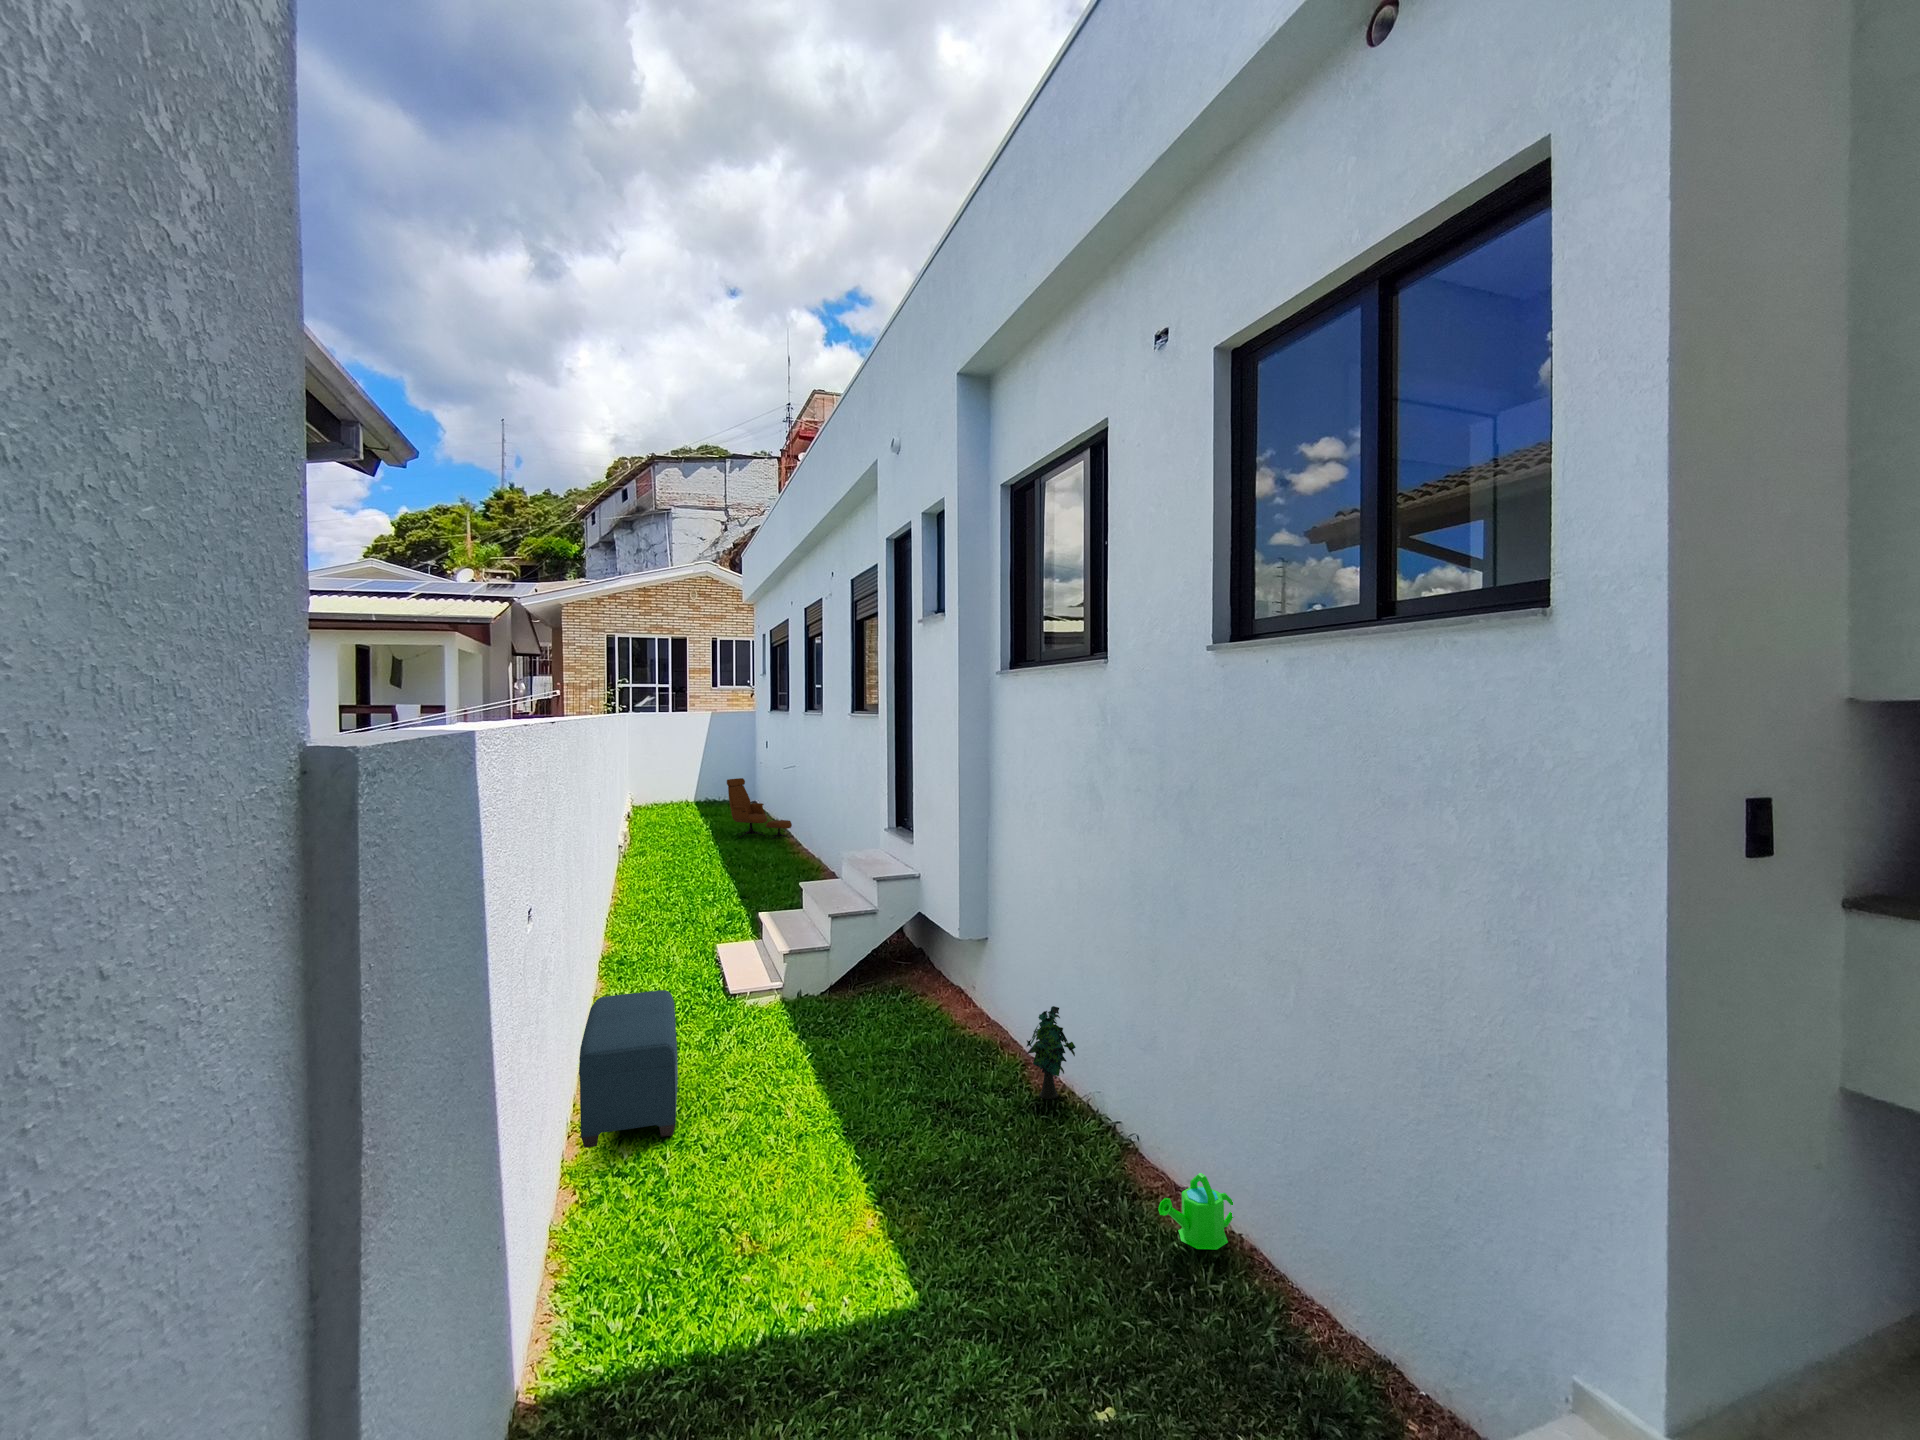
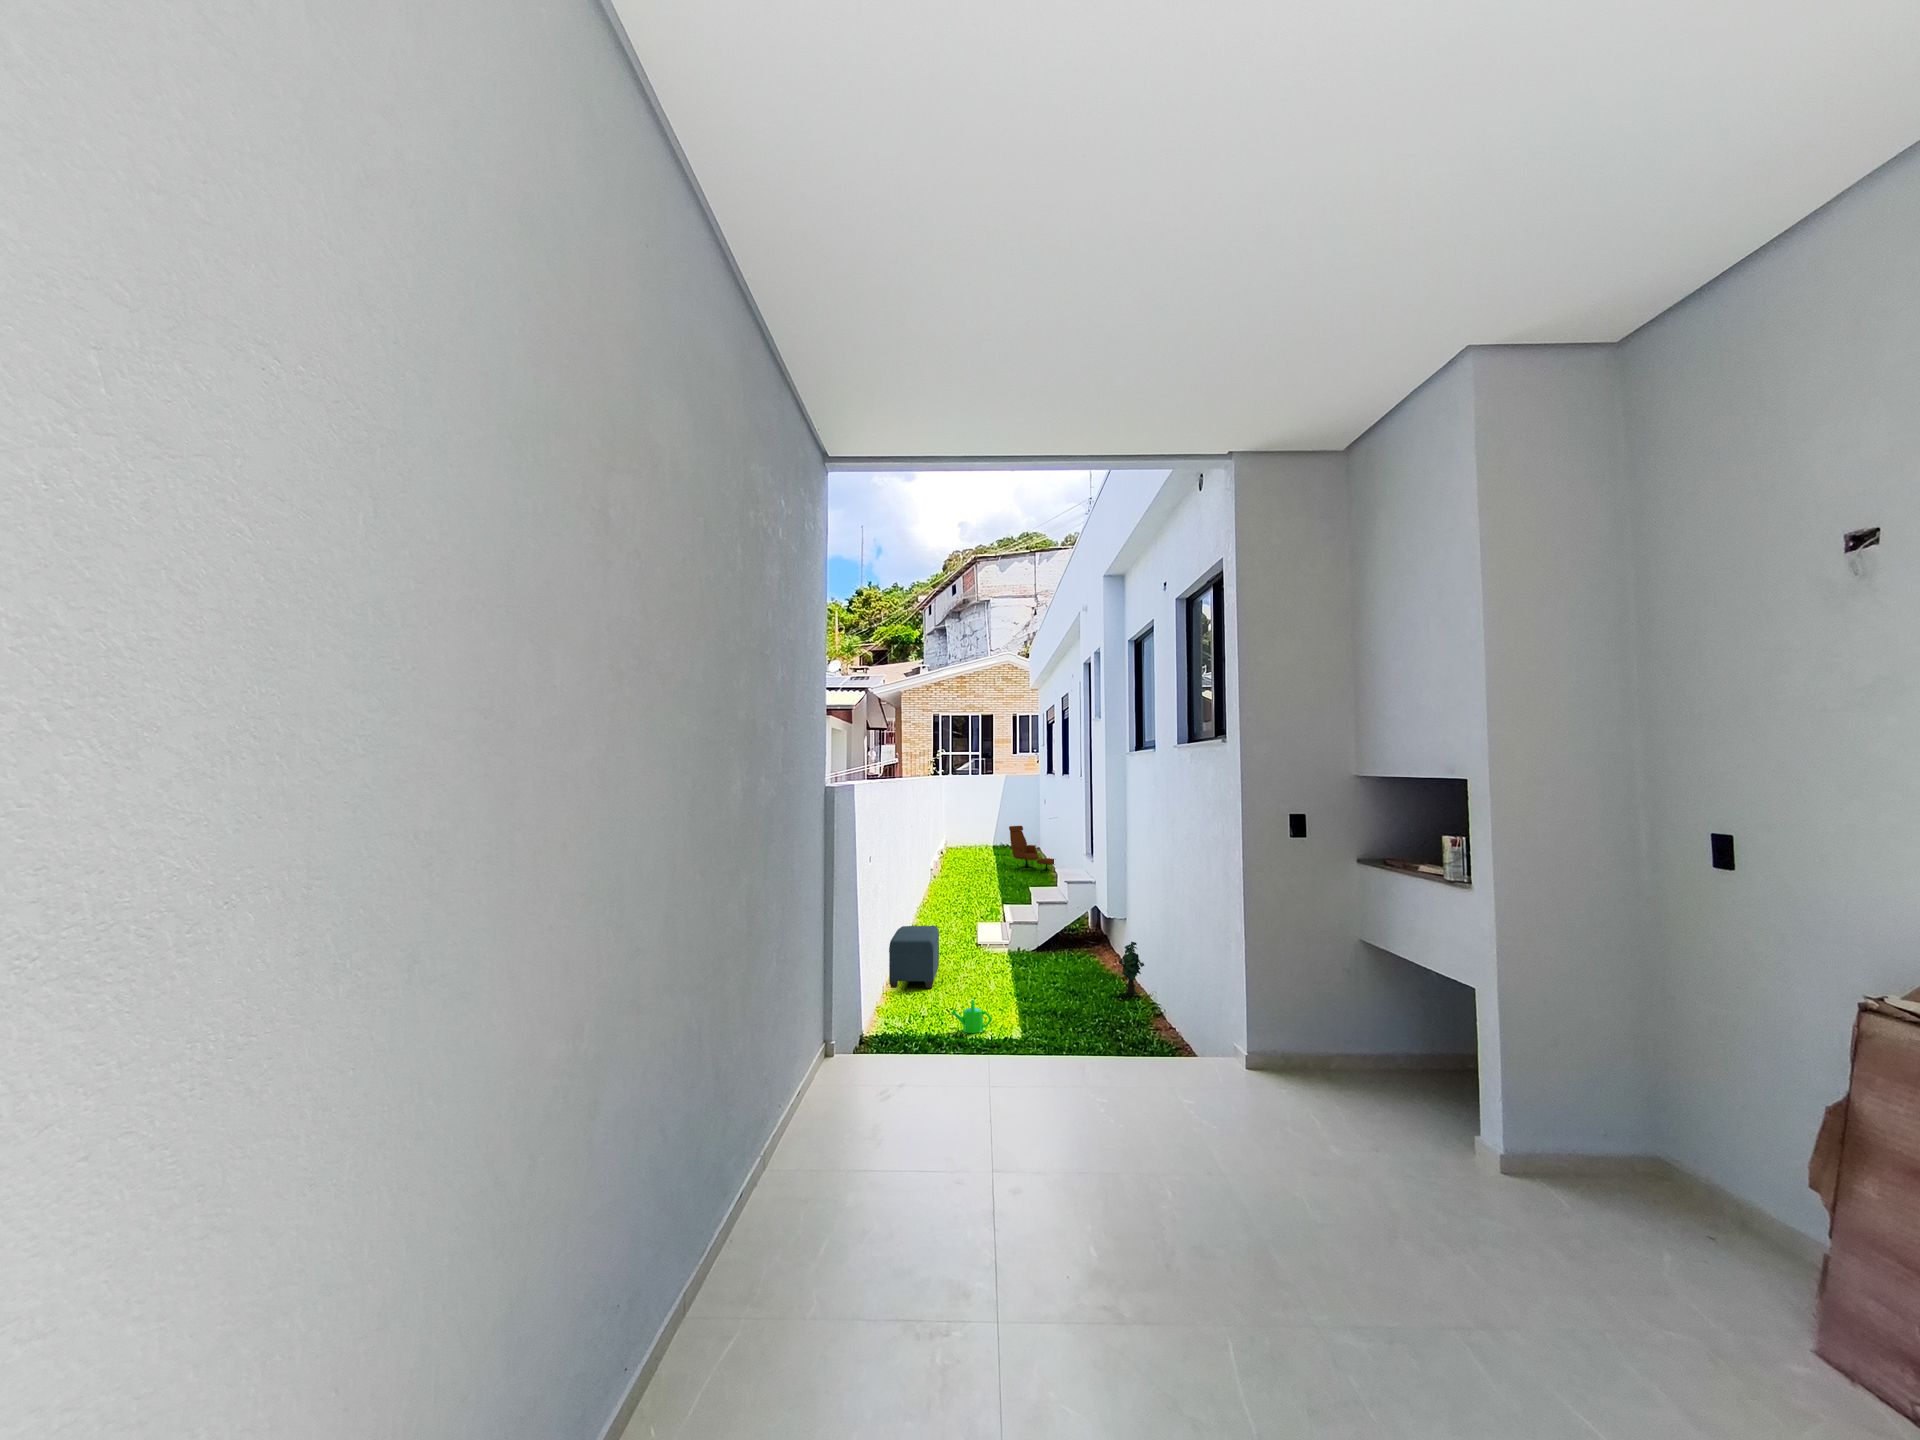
watering can: present [1158,1173,1234,1250] -> present [951,1000,992,1033]

